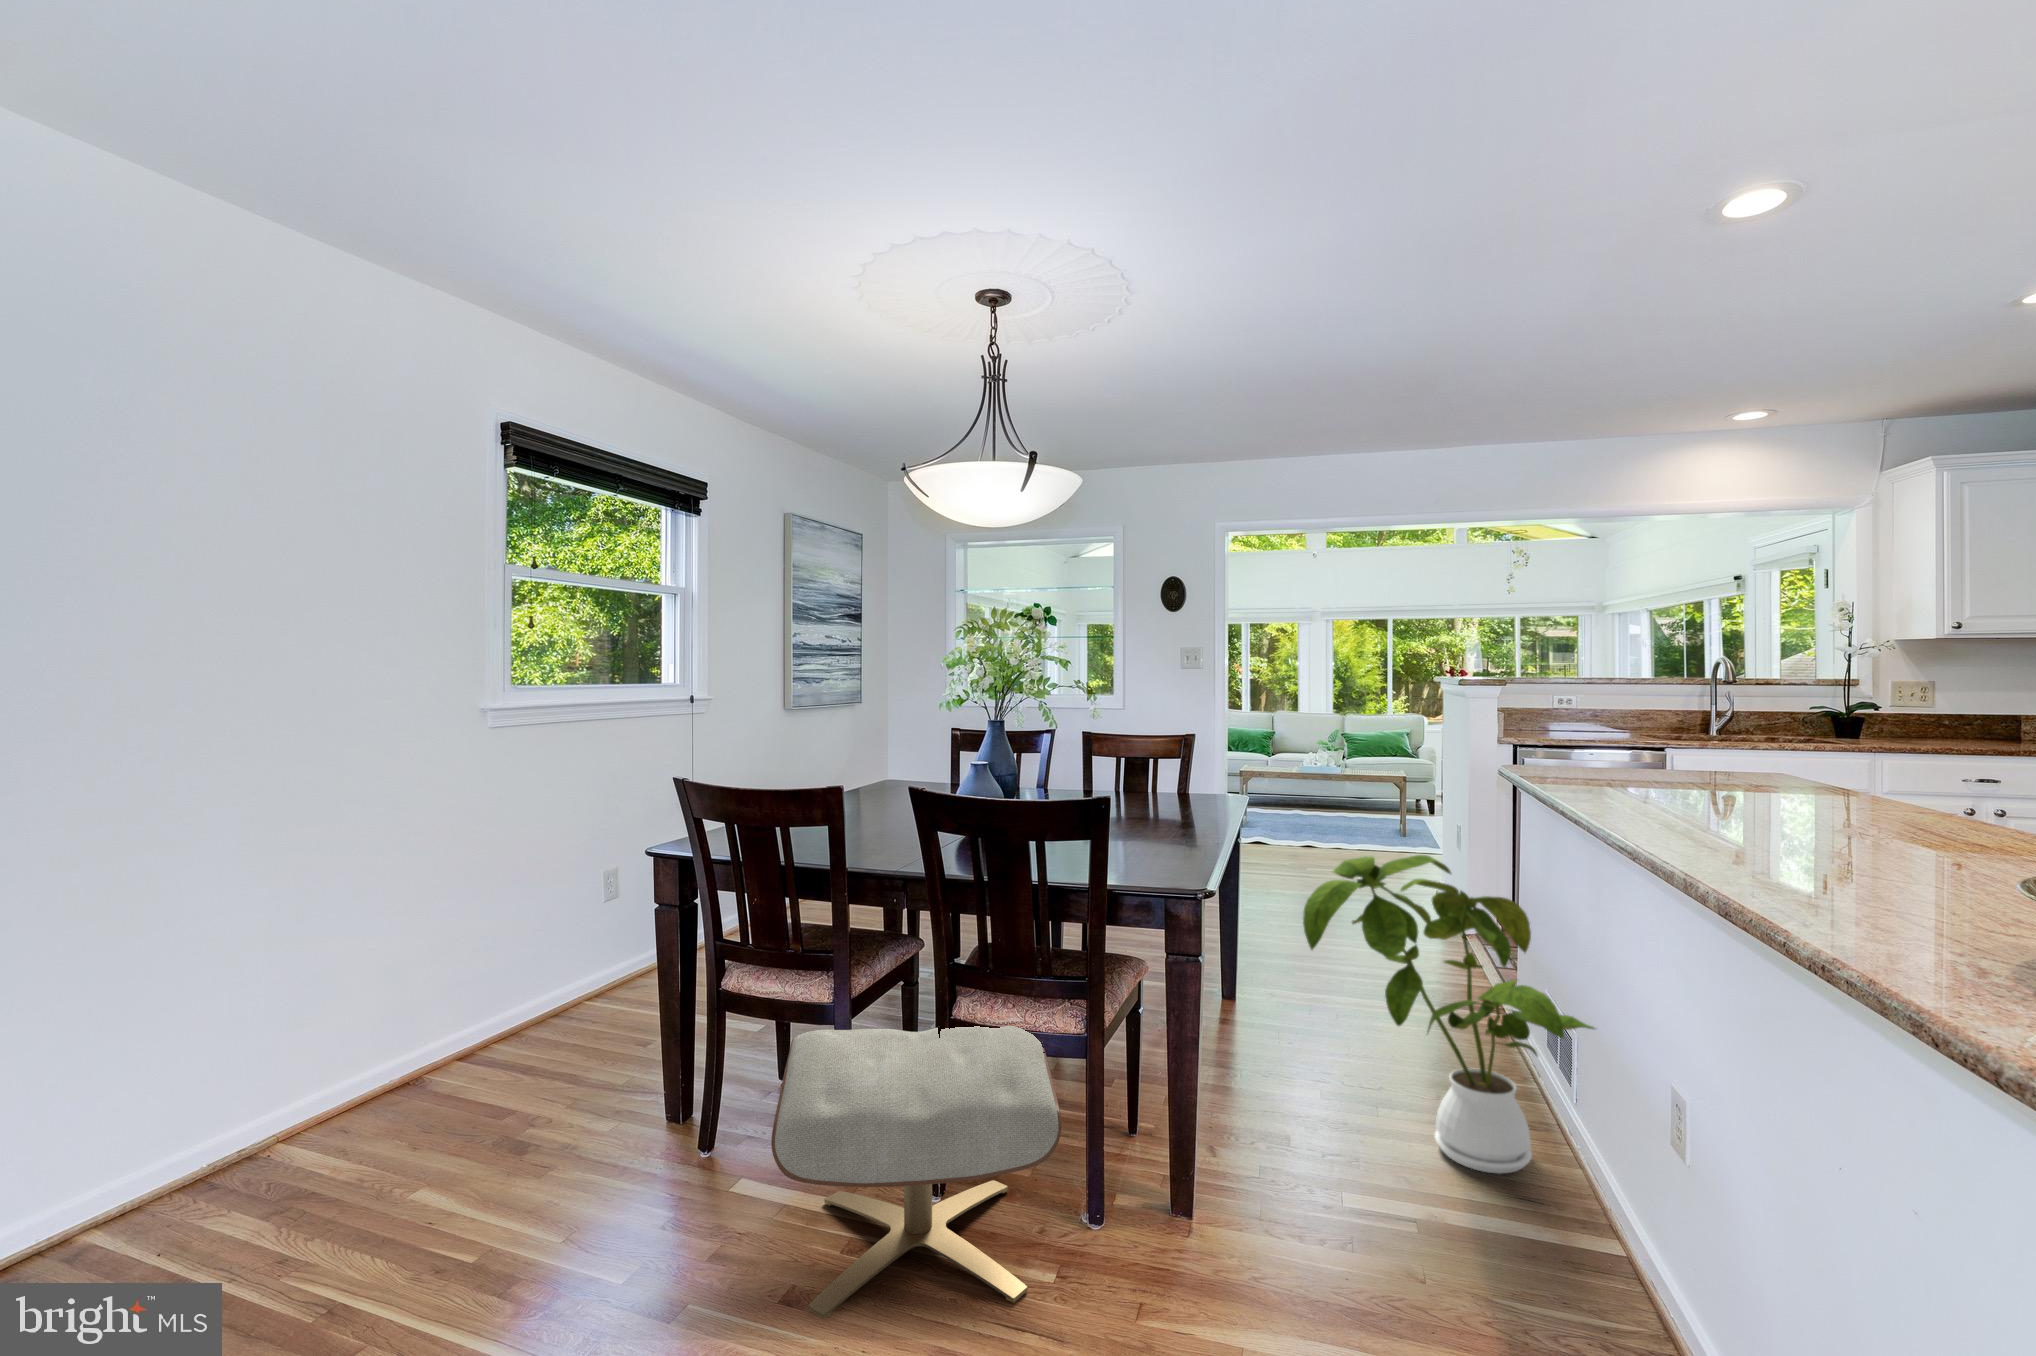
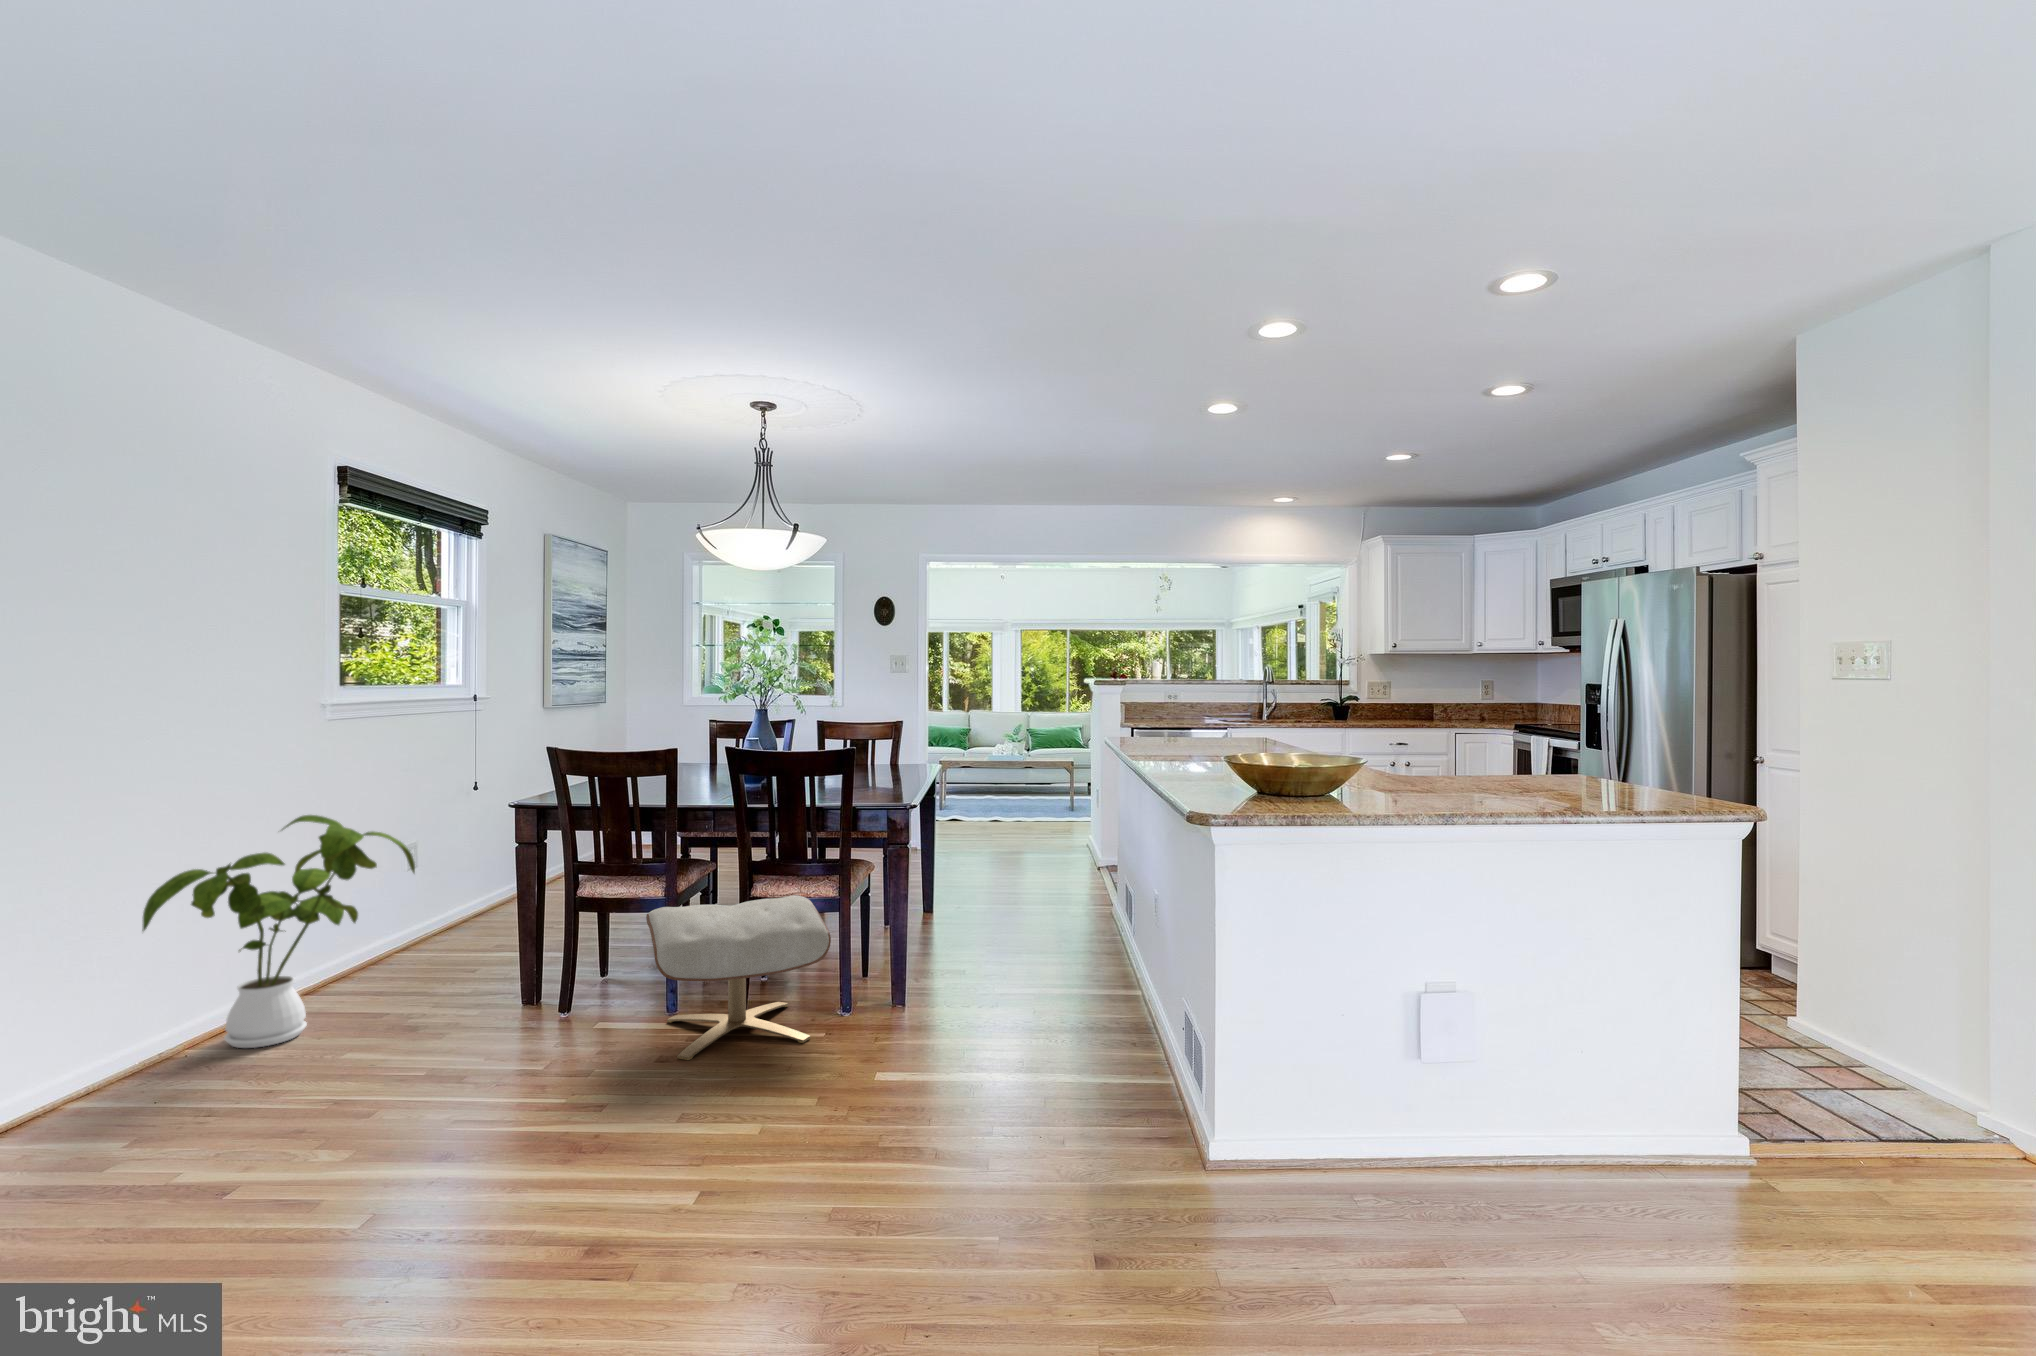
house plant: present [1303,855,1595,1174] -> present [142,815,415,1048]

